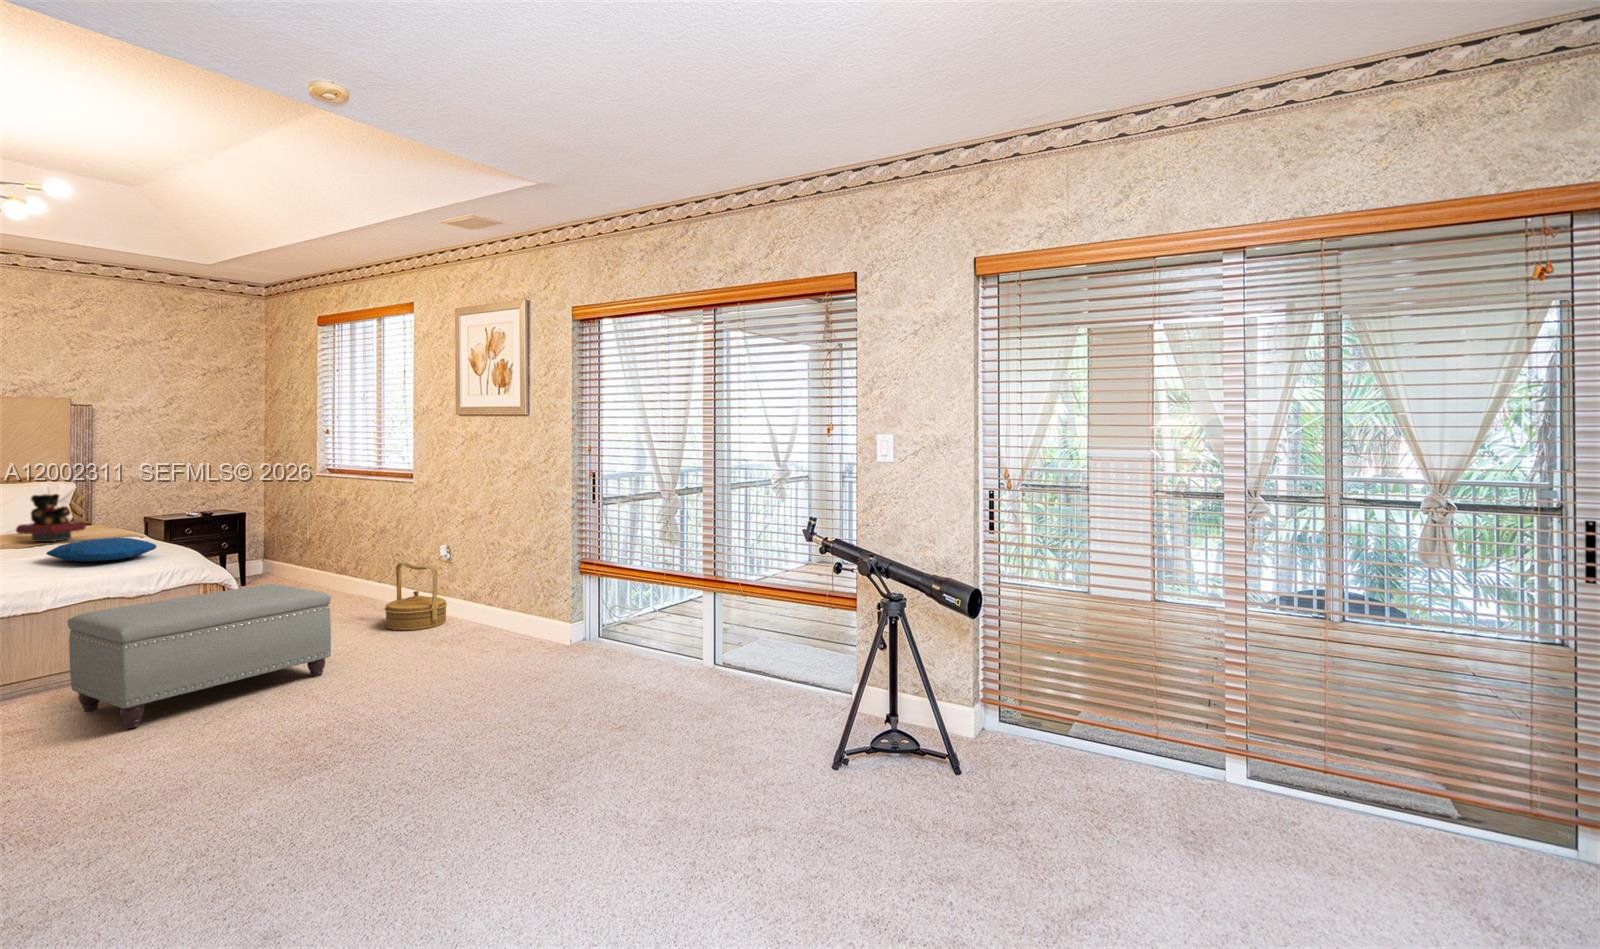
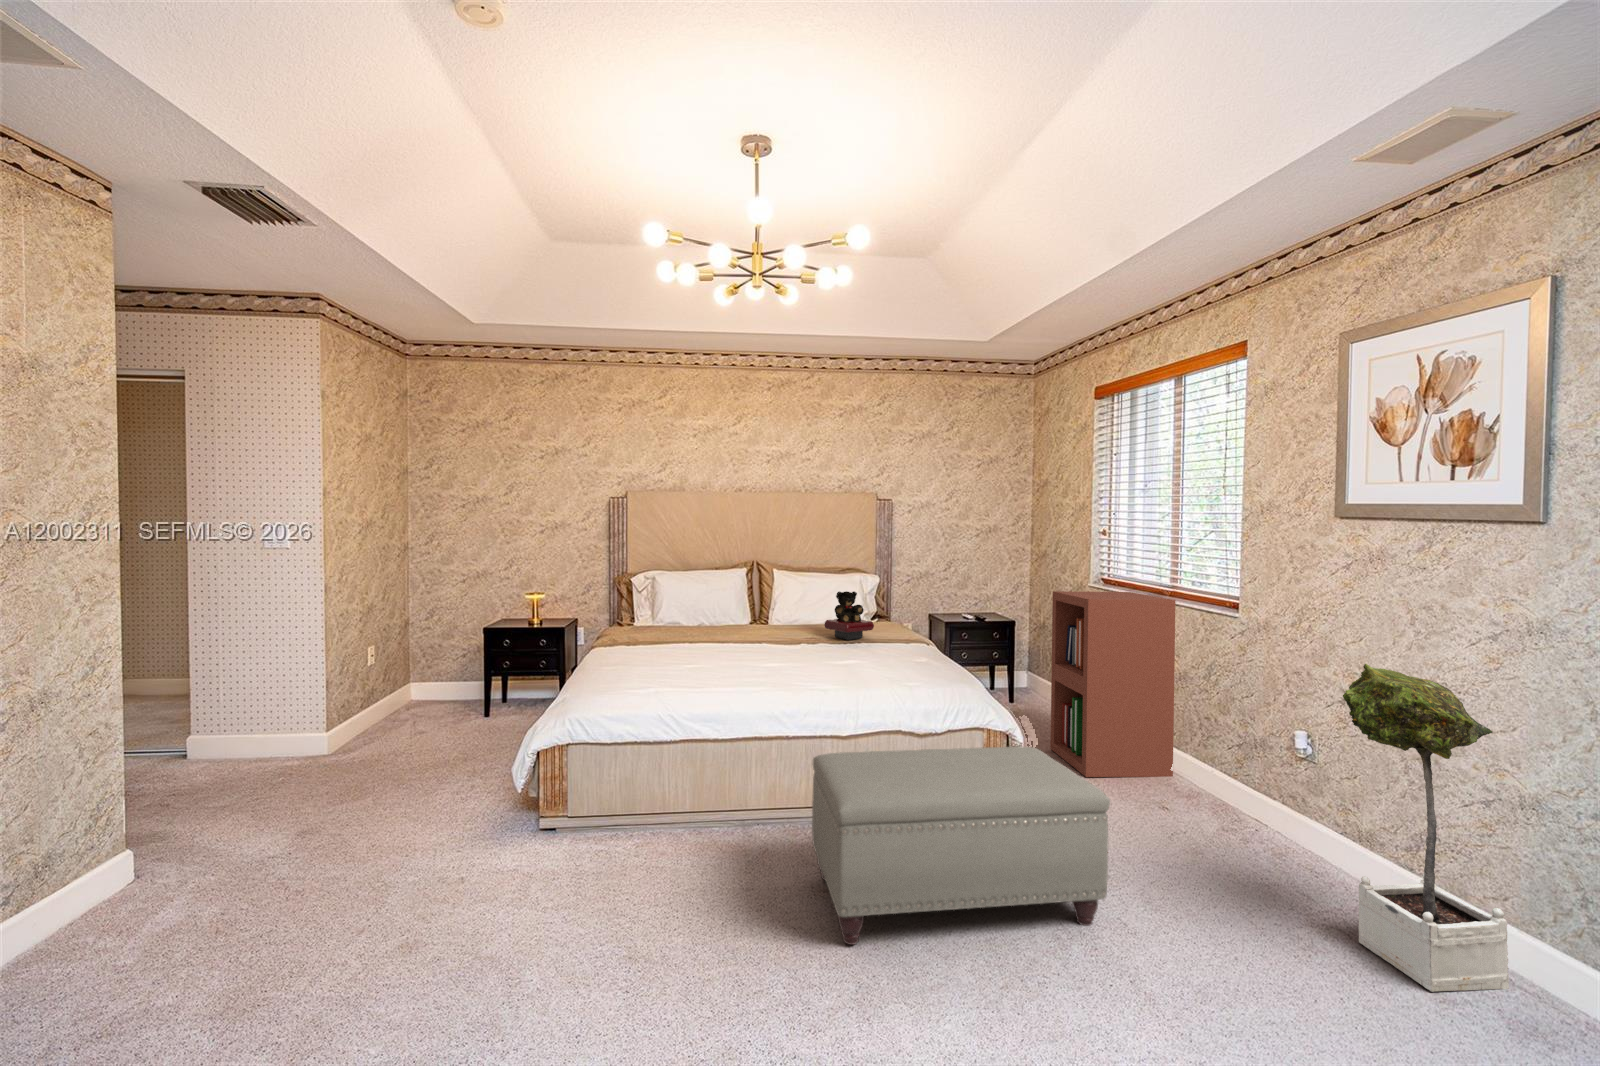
bookshelf: none [284,479,385,617] -> present [1050,591,1175,777]
potted tree: none [461,501,528,649] -> present [1343,664,1509,992]
pillow: present [46,538,157,562] -> none [829,648,918,675]
woven basket: present [385,562,447,630] -> none [1180,731,1286,858]

